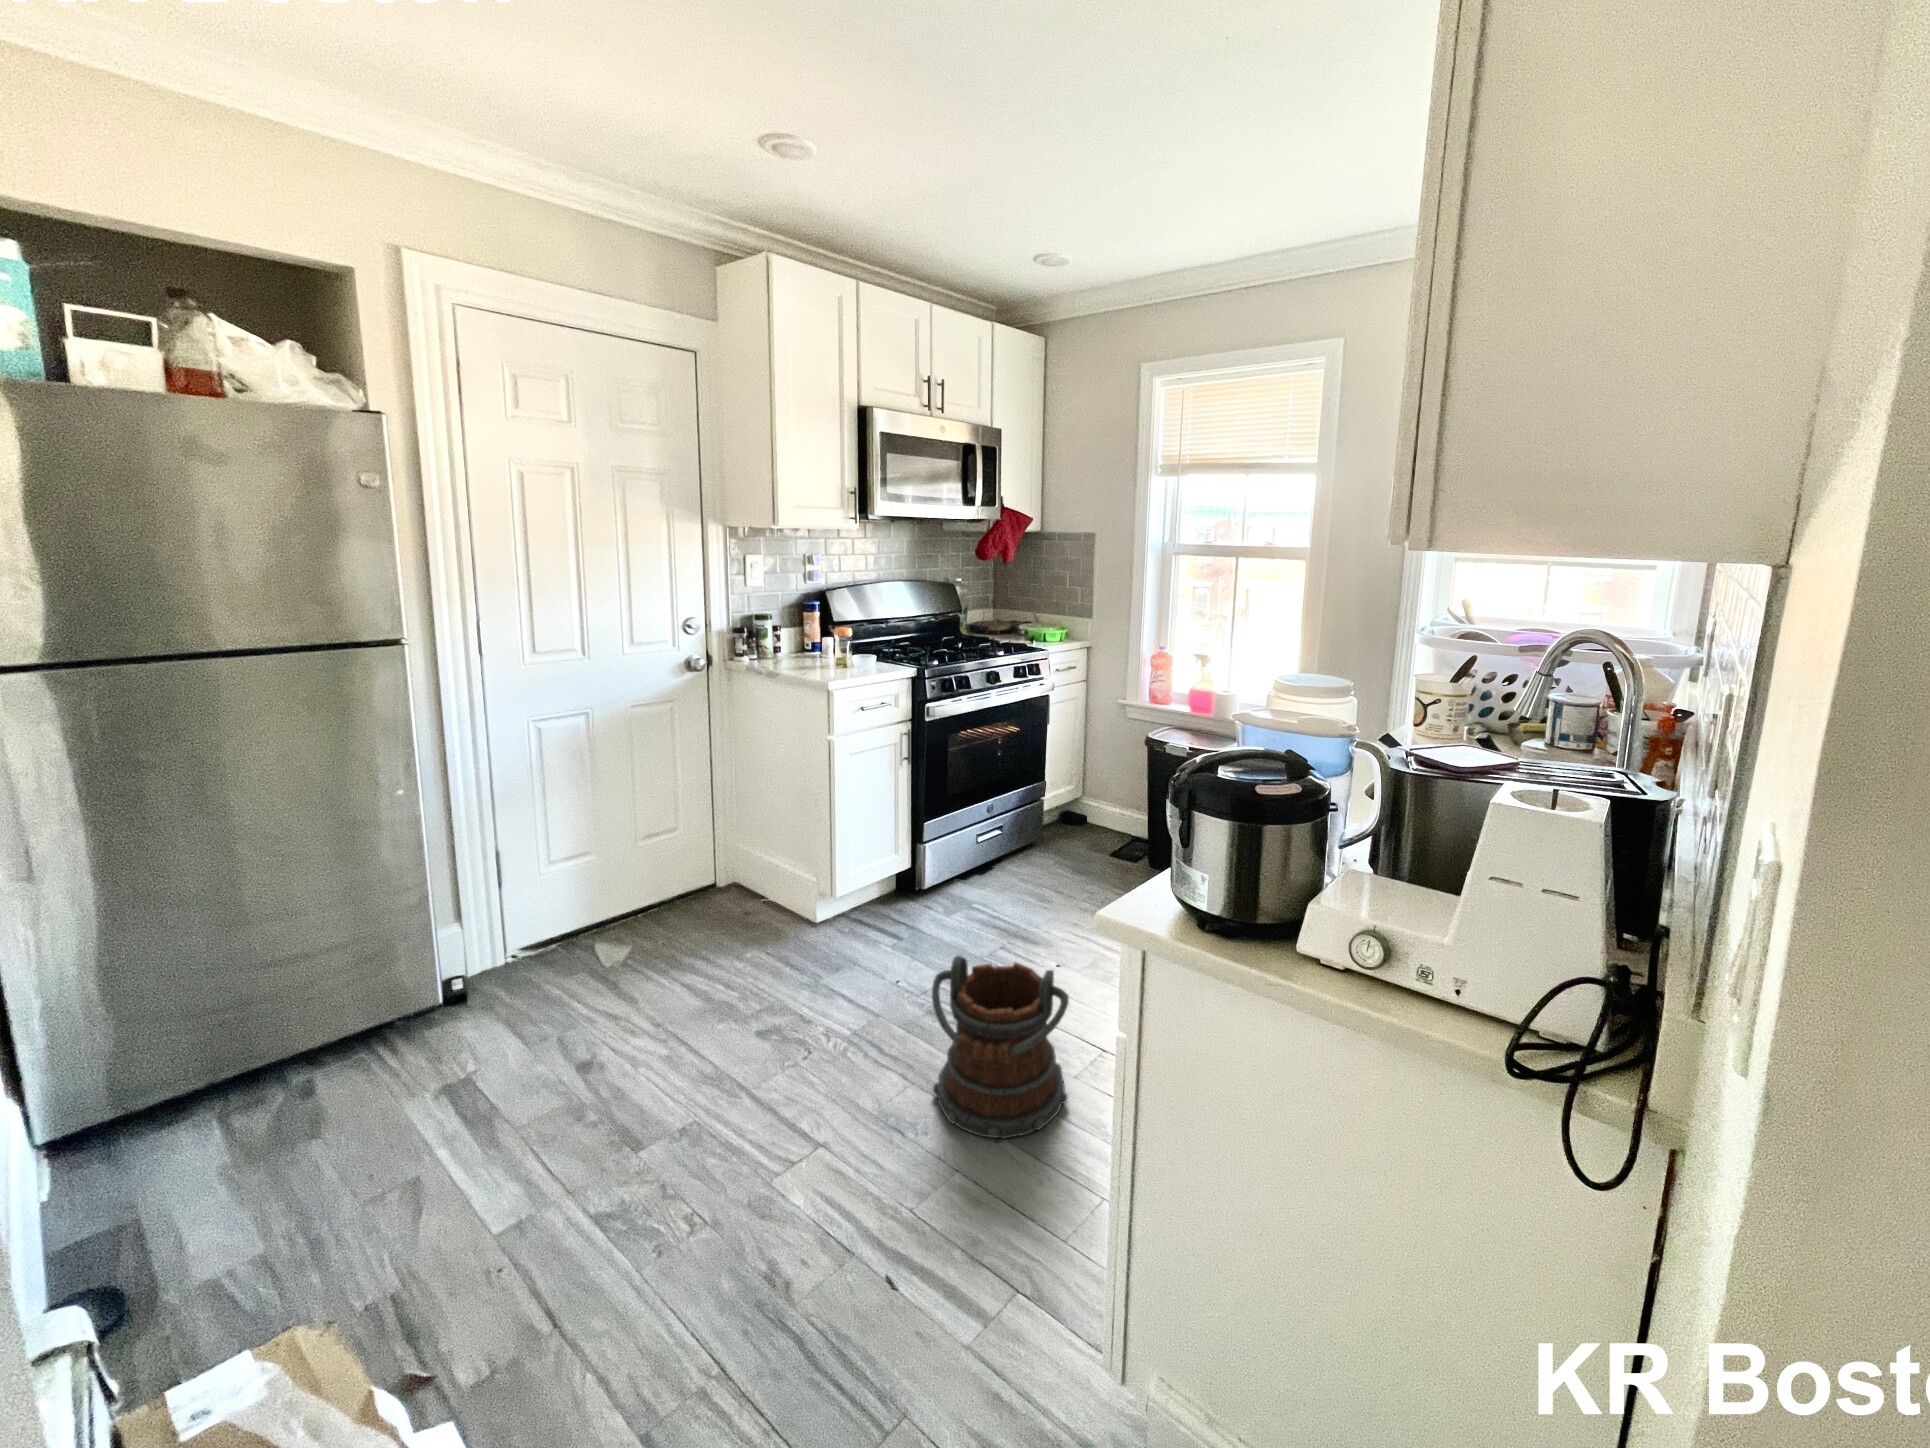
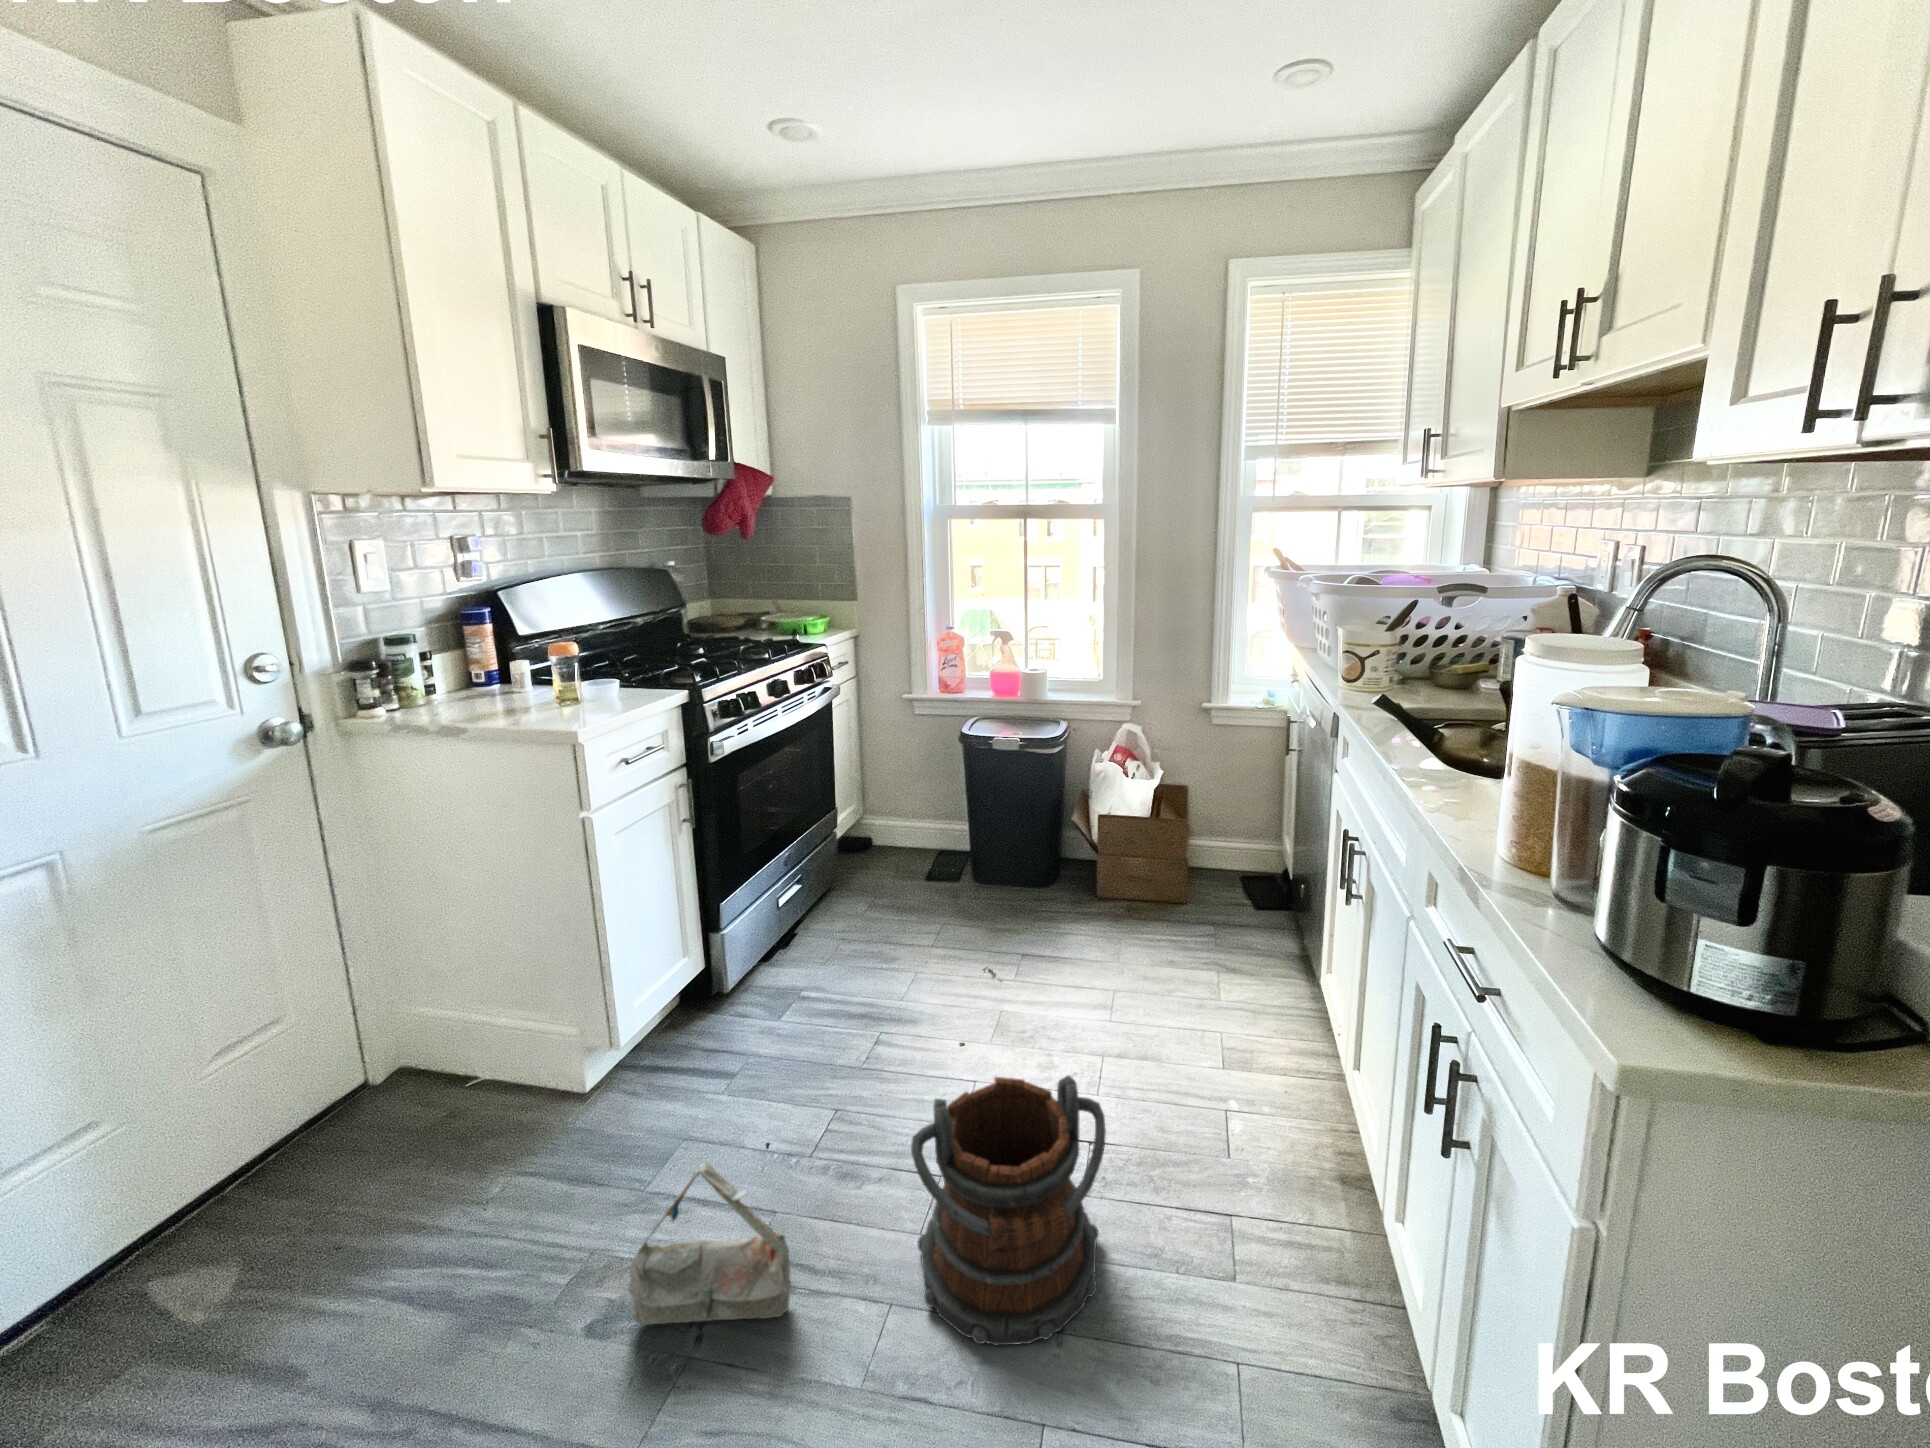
bag: none [777,949,863,1066] -> present [628,1162,791,1324]

